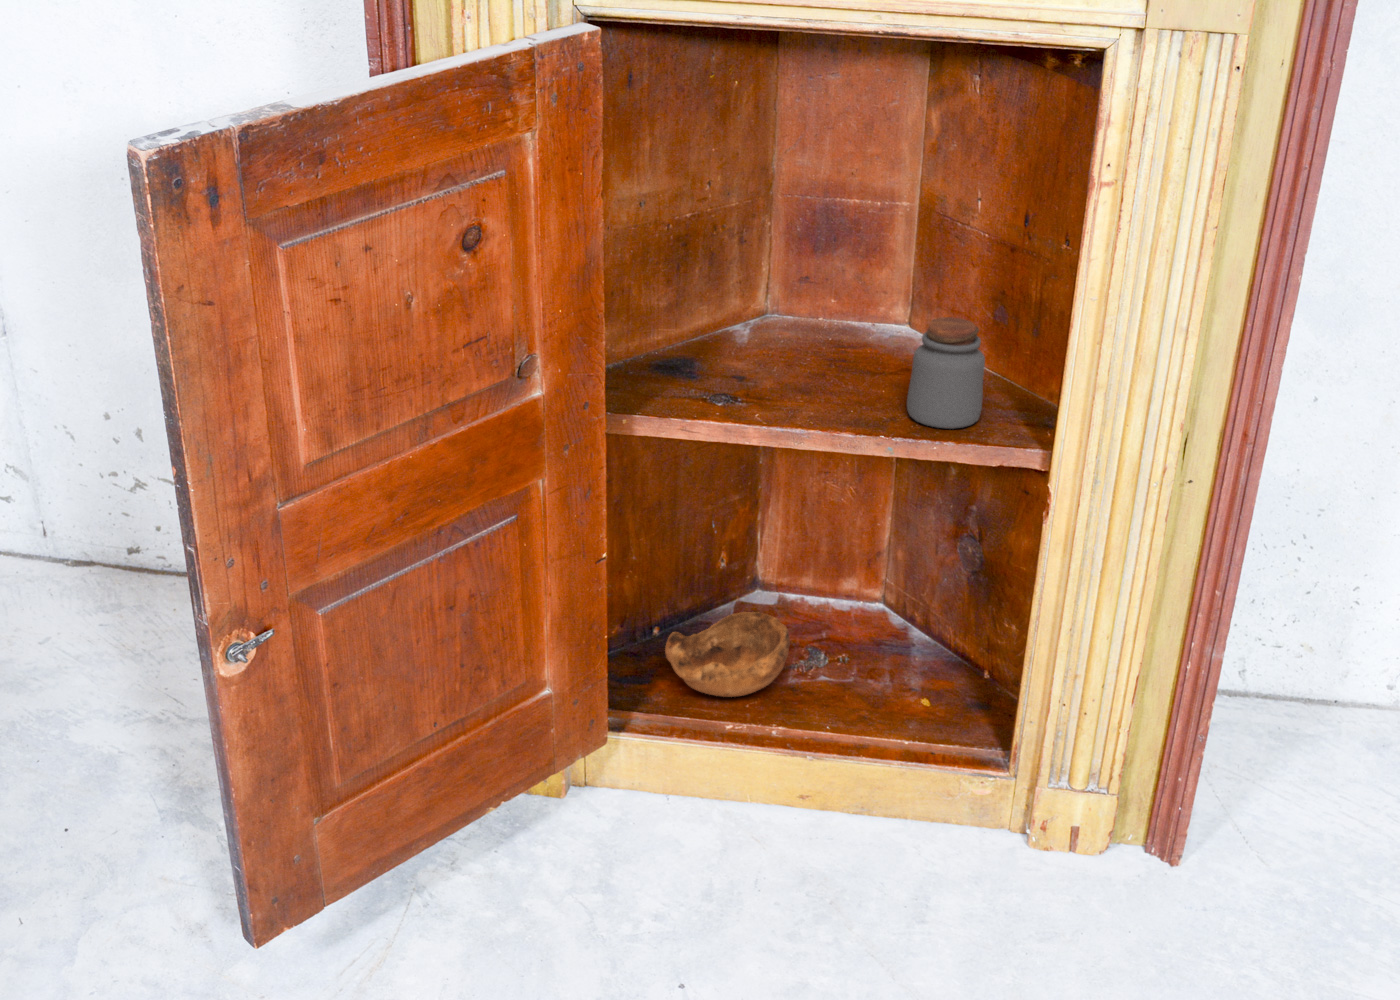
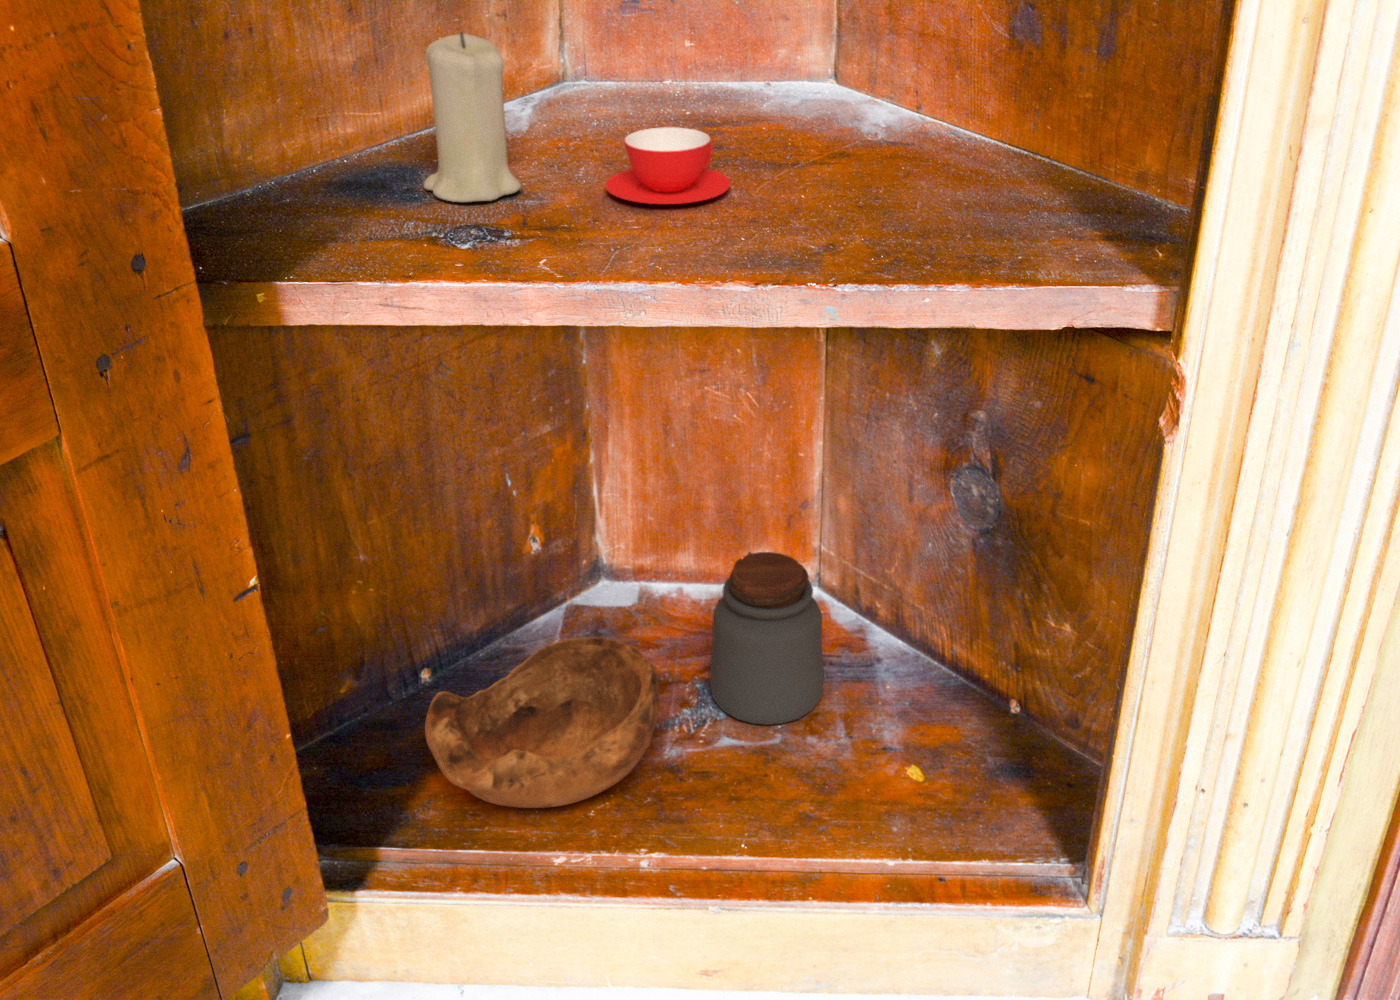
candle: none [696,301,744,382] -> present [424,31,521,202]
jar: present [907,317,985,429] -> present [710,552,824,725]
teacup: none [786,351,848,391] -> present [605,127,730,204]

